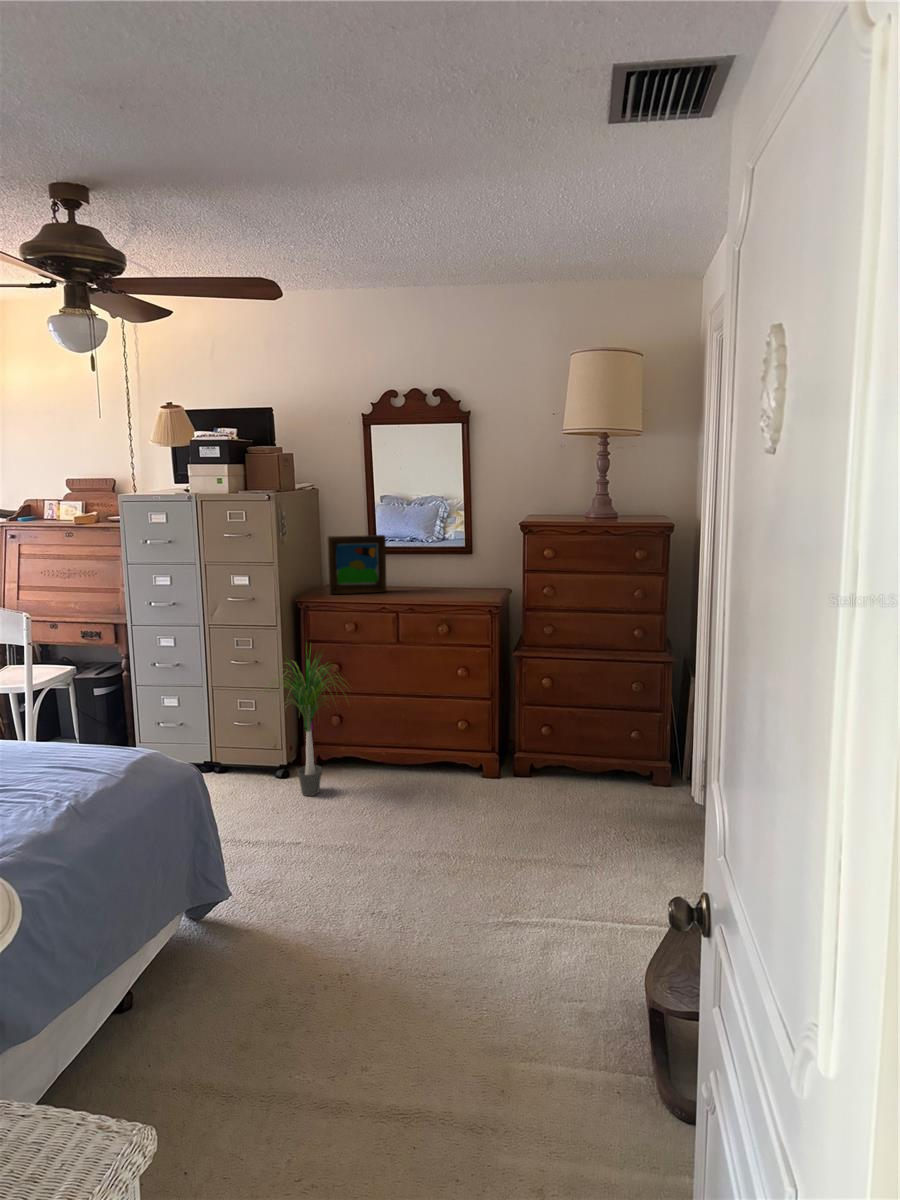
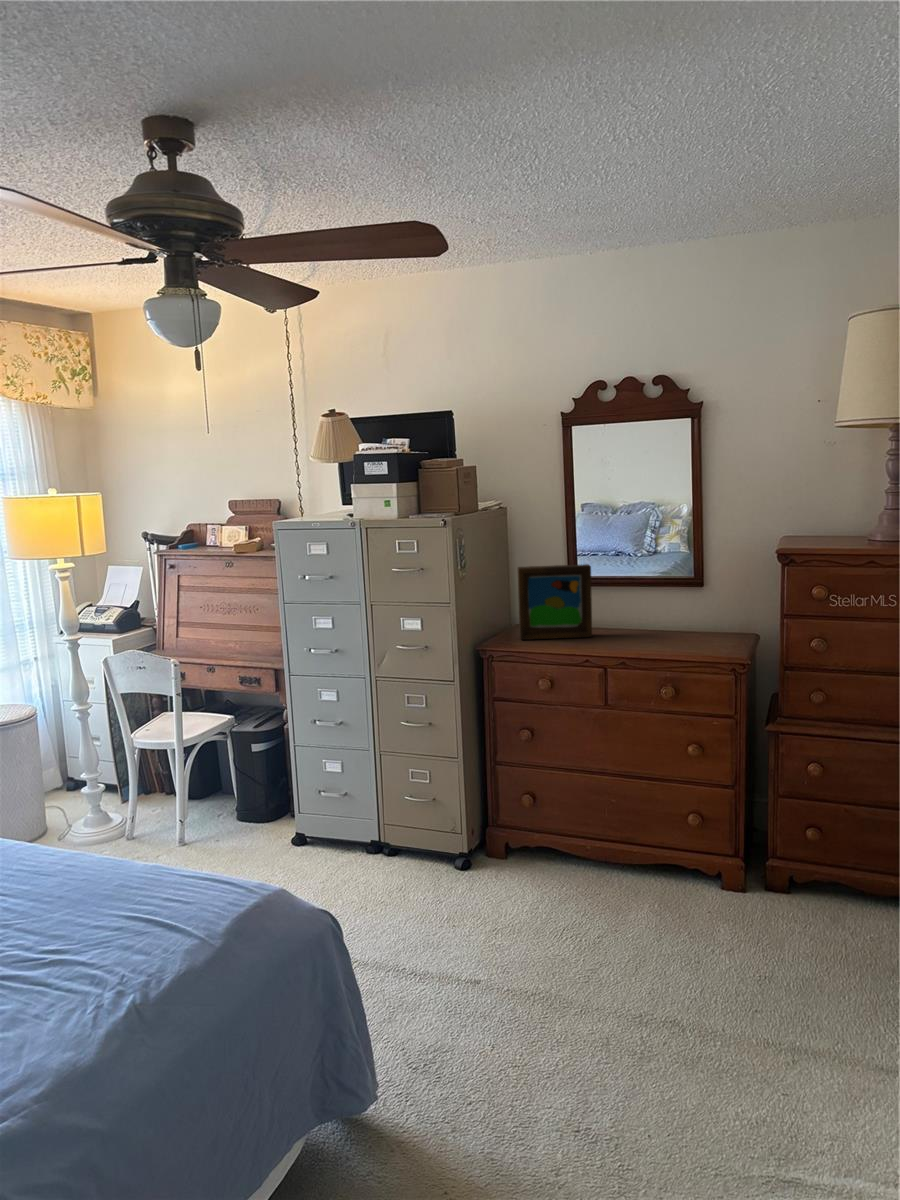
potted plant: present [271,652,341,796] -> none [426,700,556,901]

